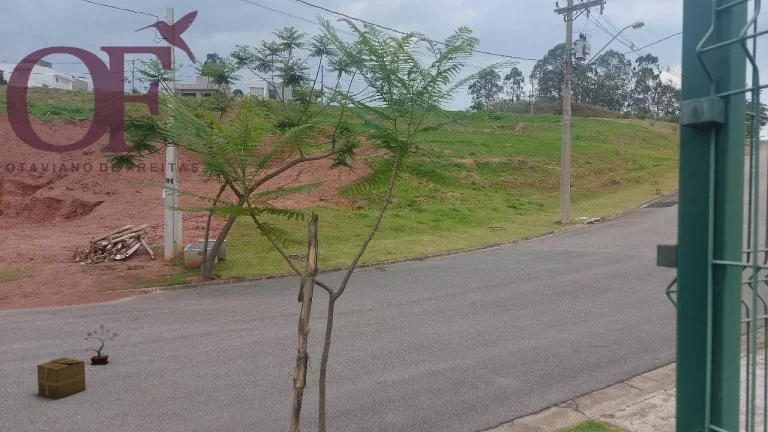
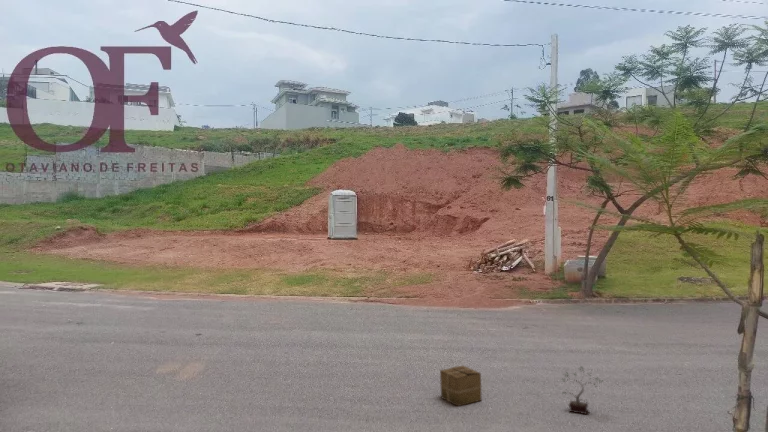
potted plant: present [85,325,117,365] -> present [565,369,595,414]

